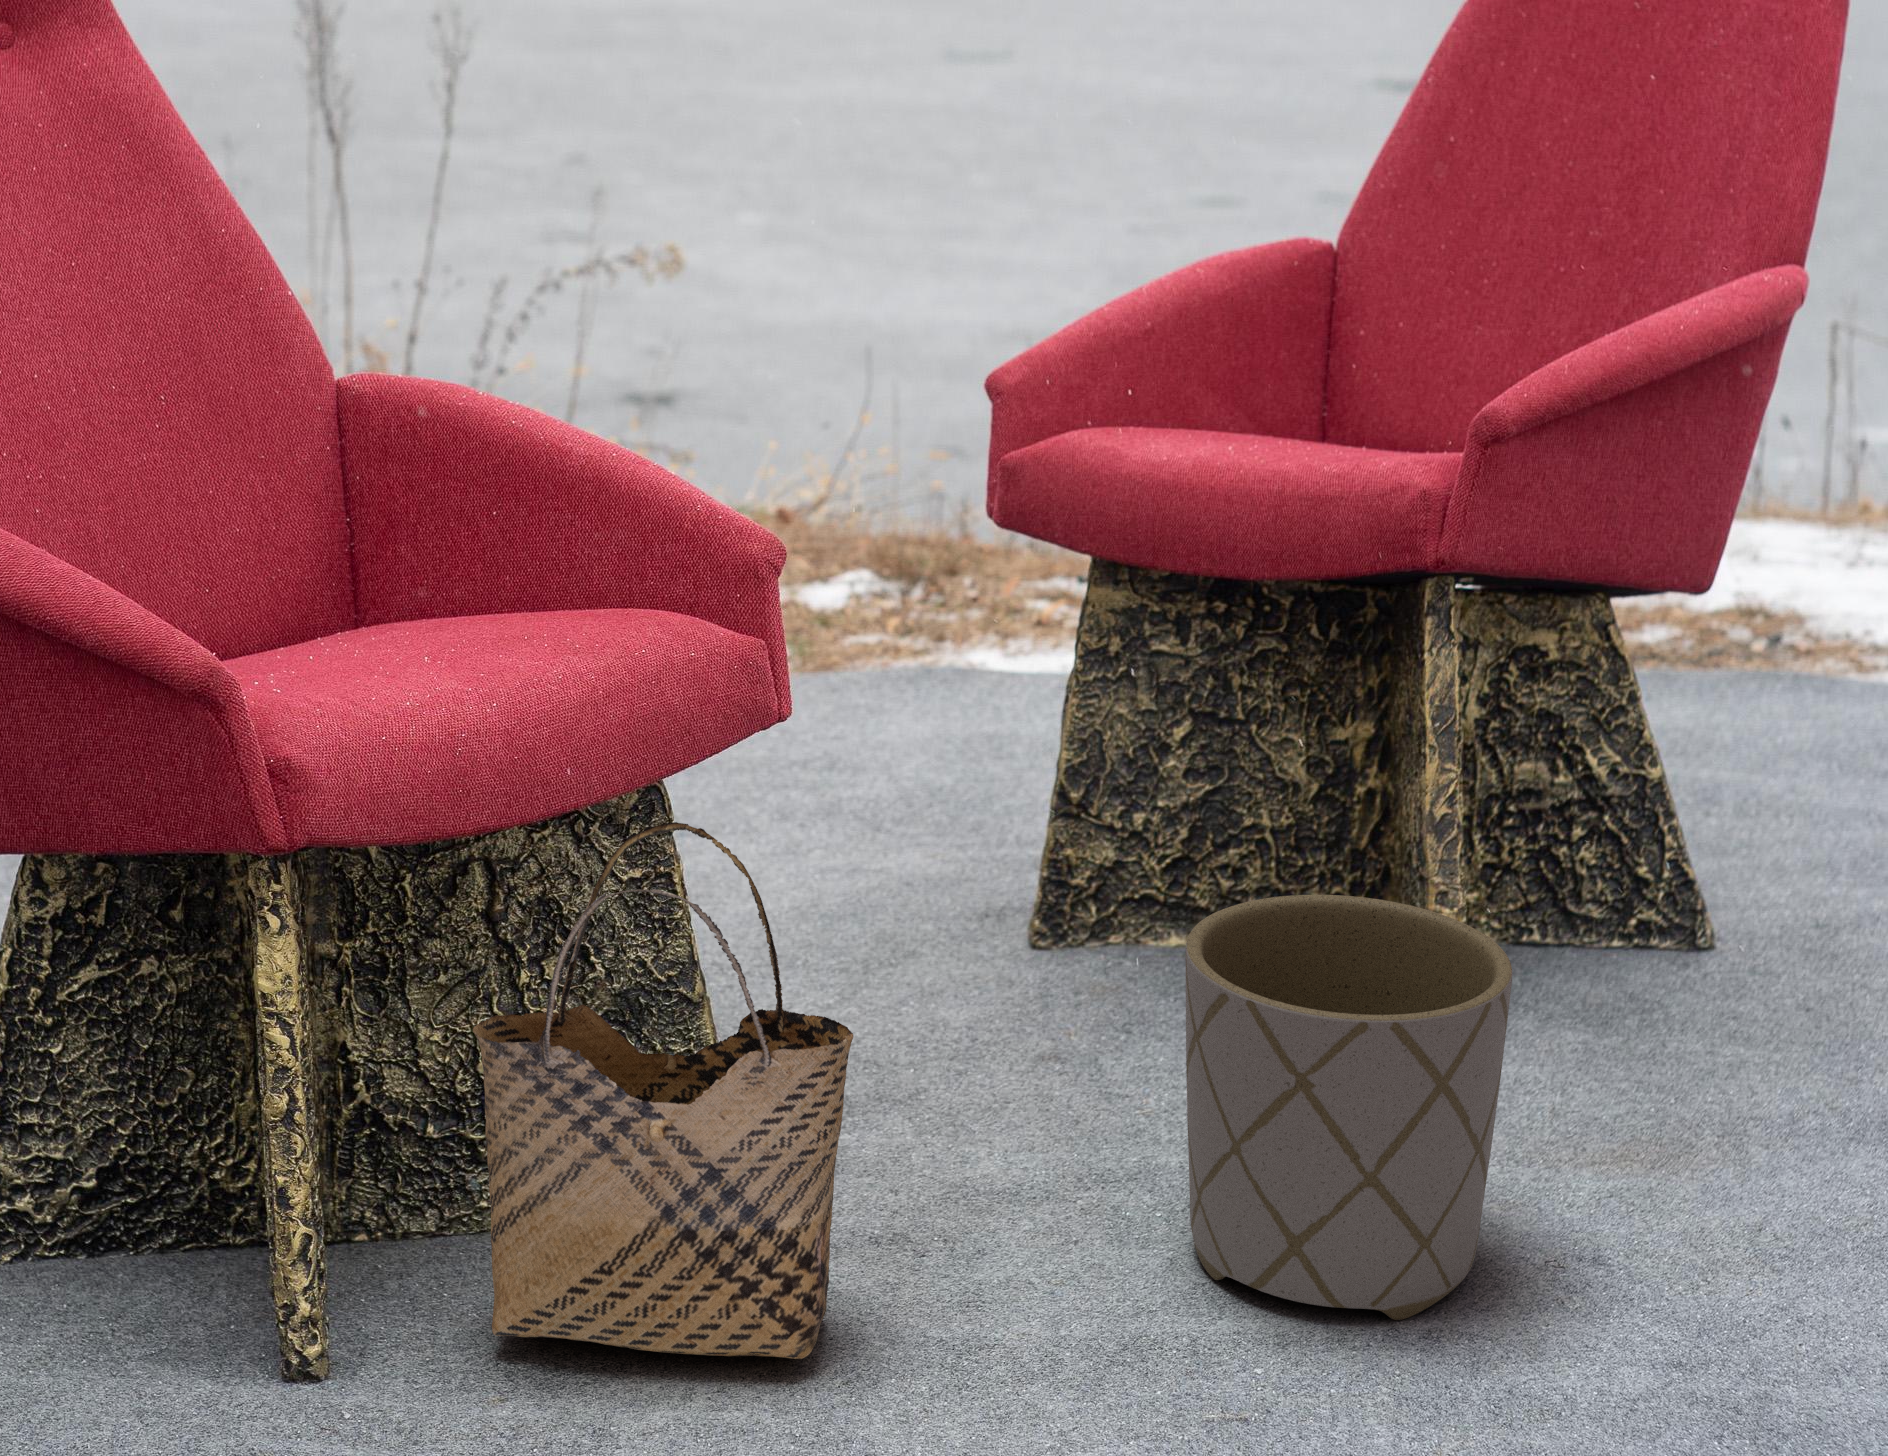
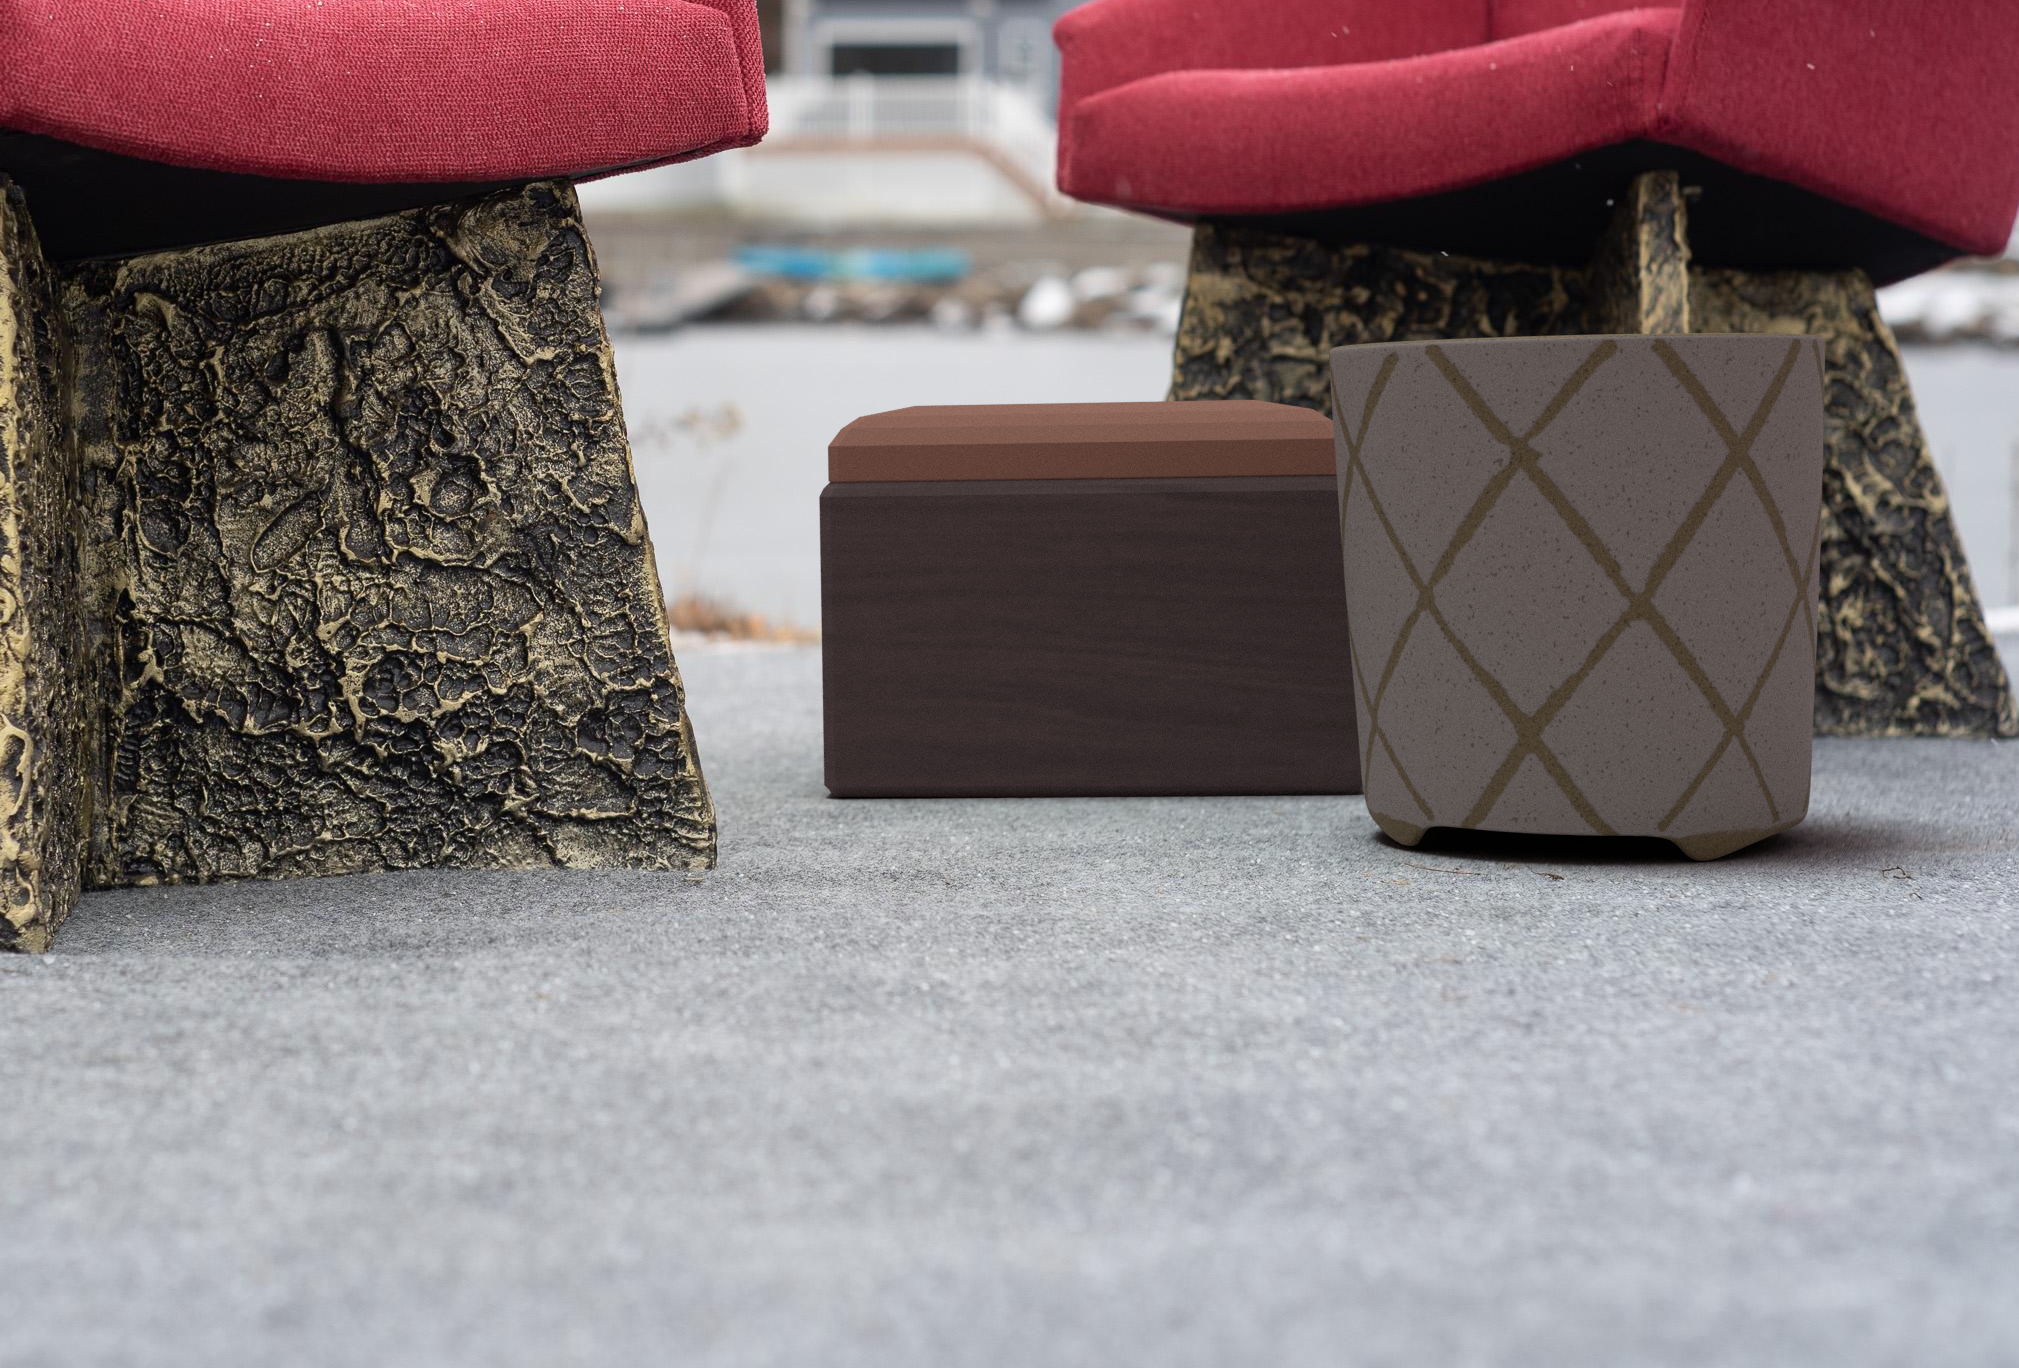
footstool: none [822,757,1206,1134] -> present [819,400,1363,797]
woven basket: present [473,822,853,1359] -> none [264,78,832,882]

